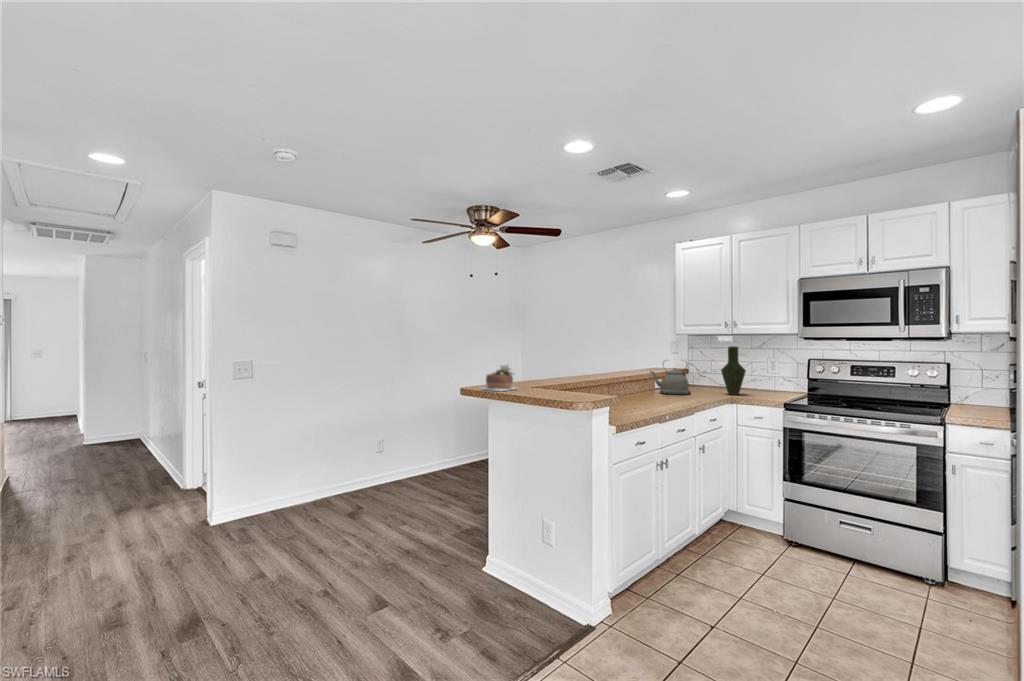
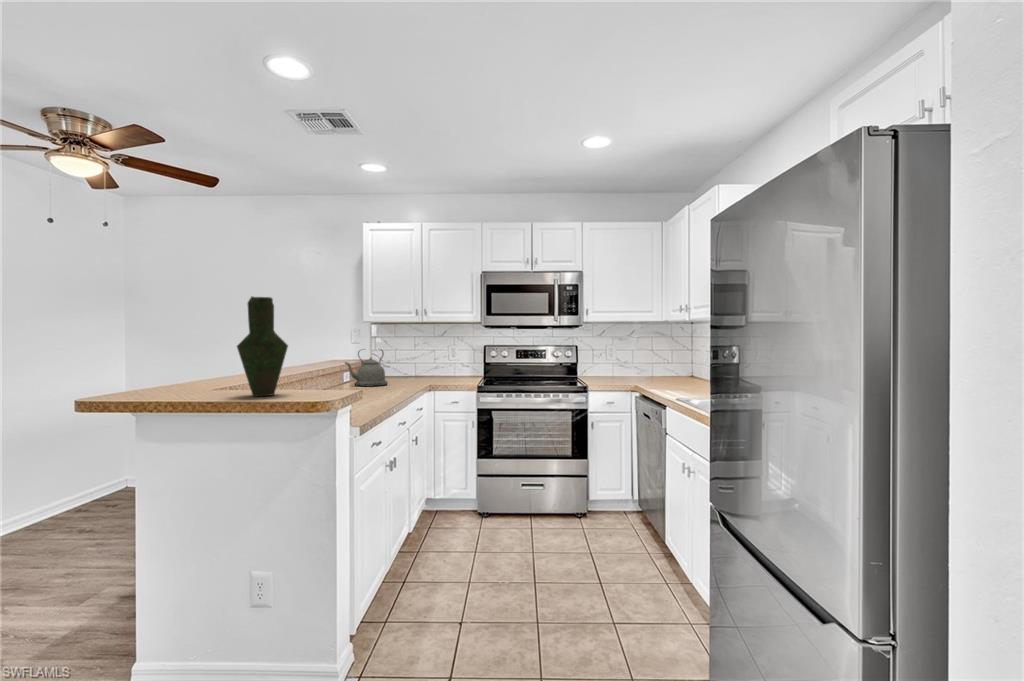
vase: present [721,346,746,395] -> present [237,296,288,396]
succulent plant: present [481,365,517,391] -> none [154,358,219,396]

